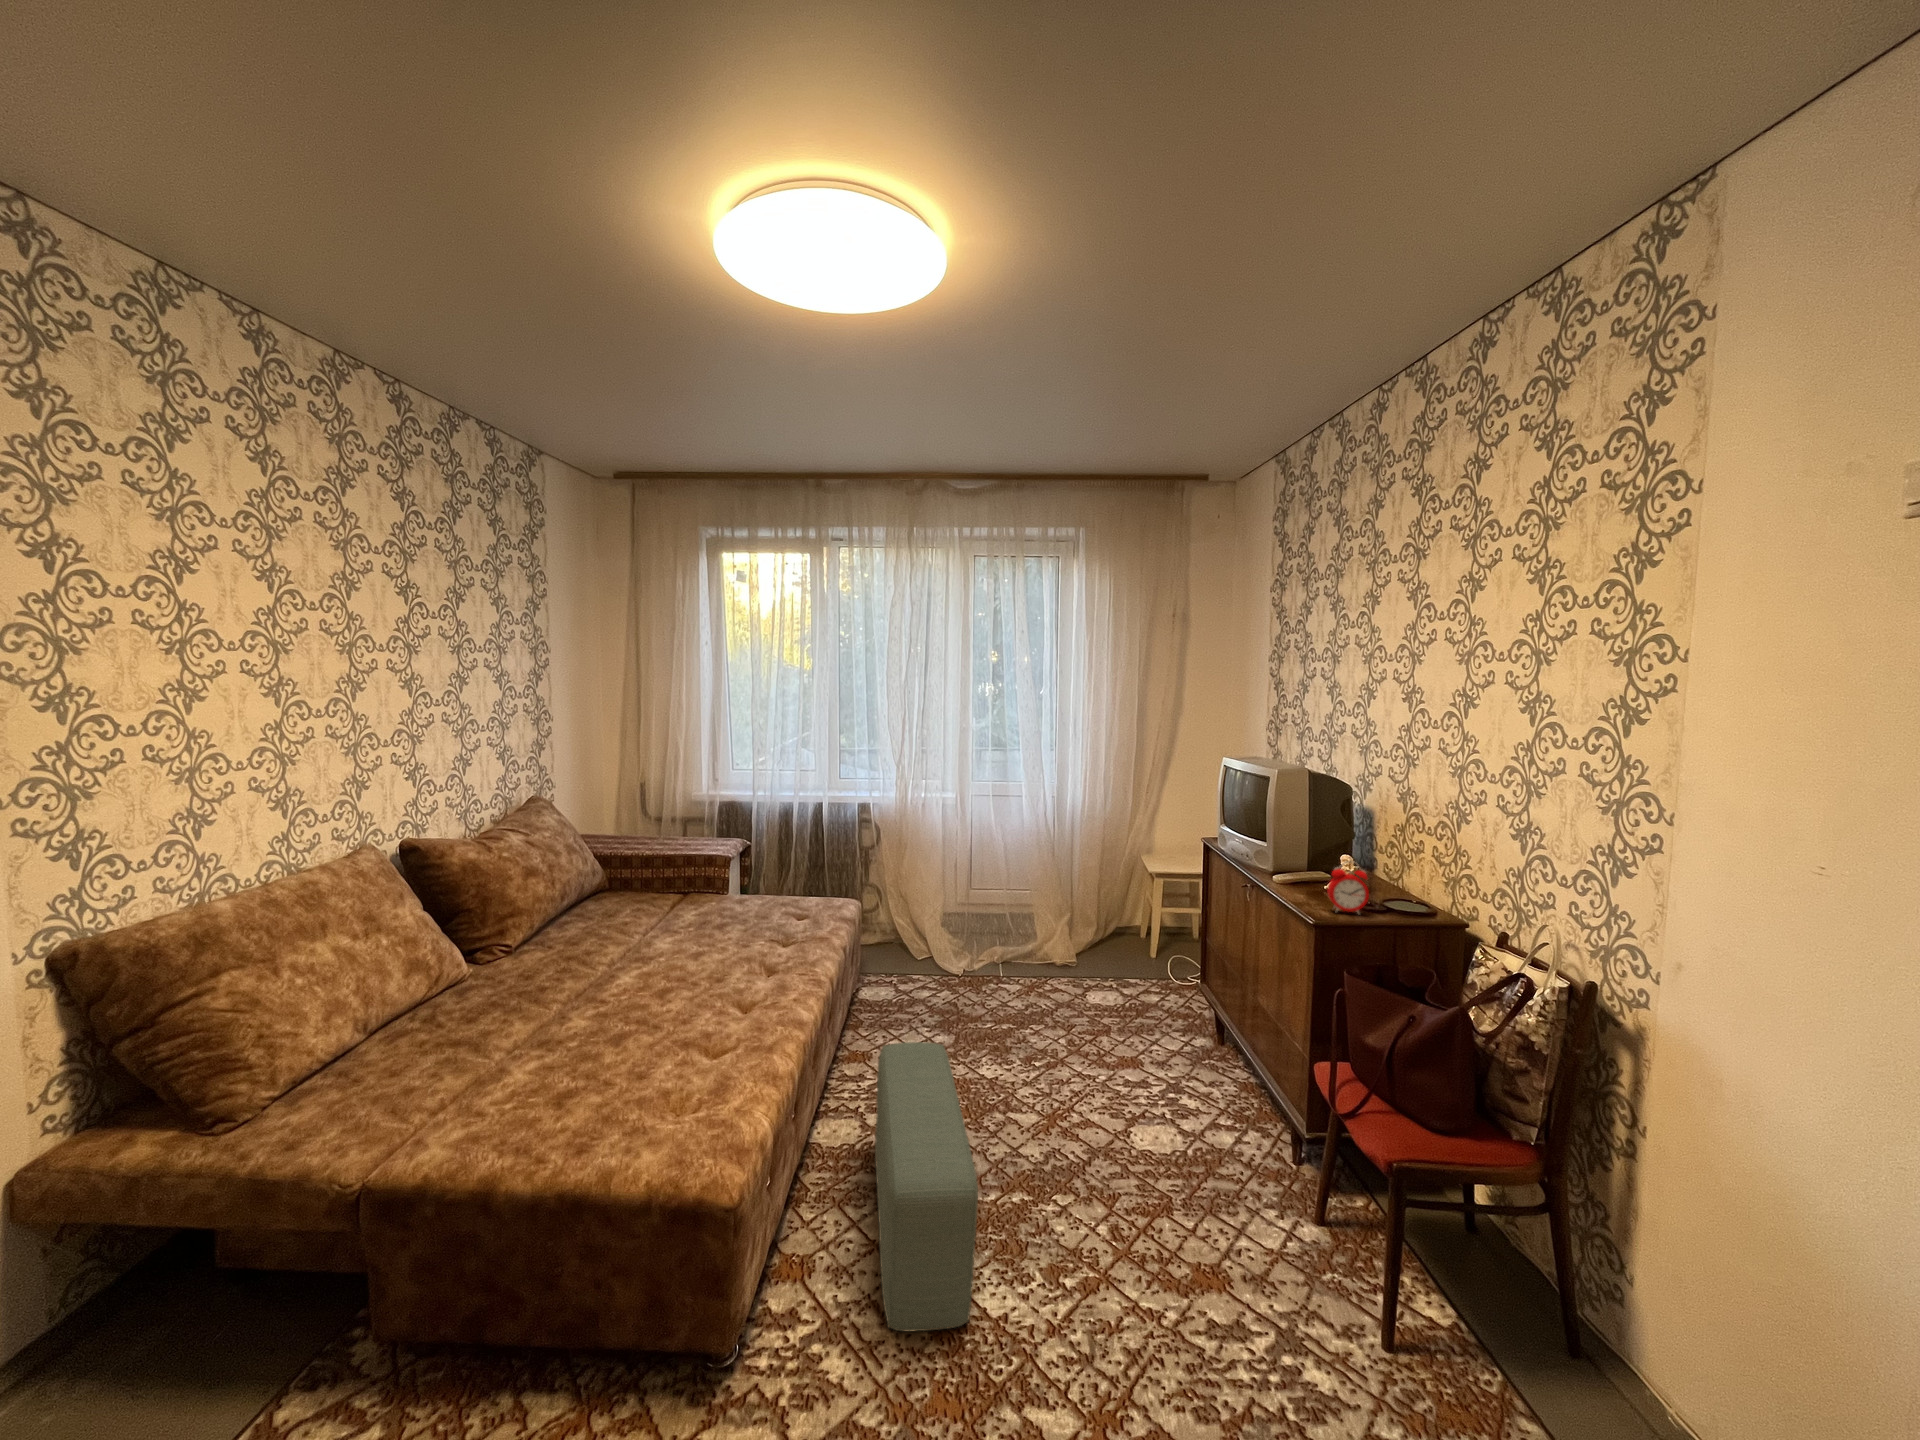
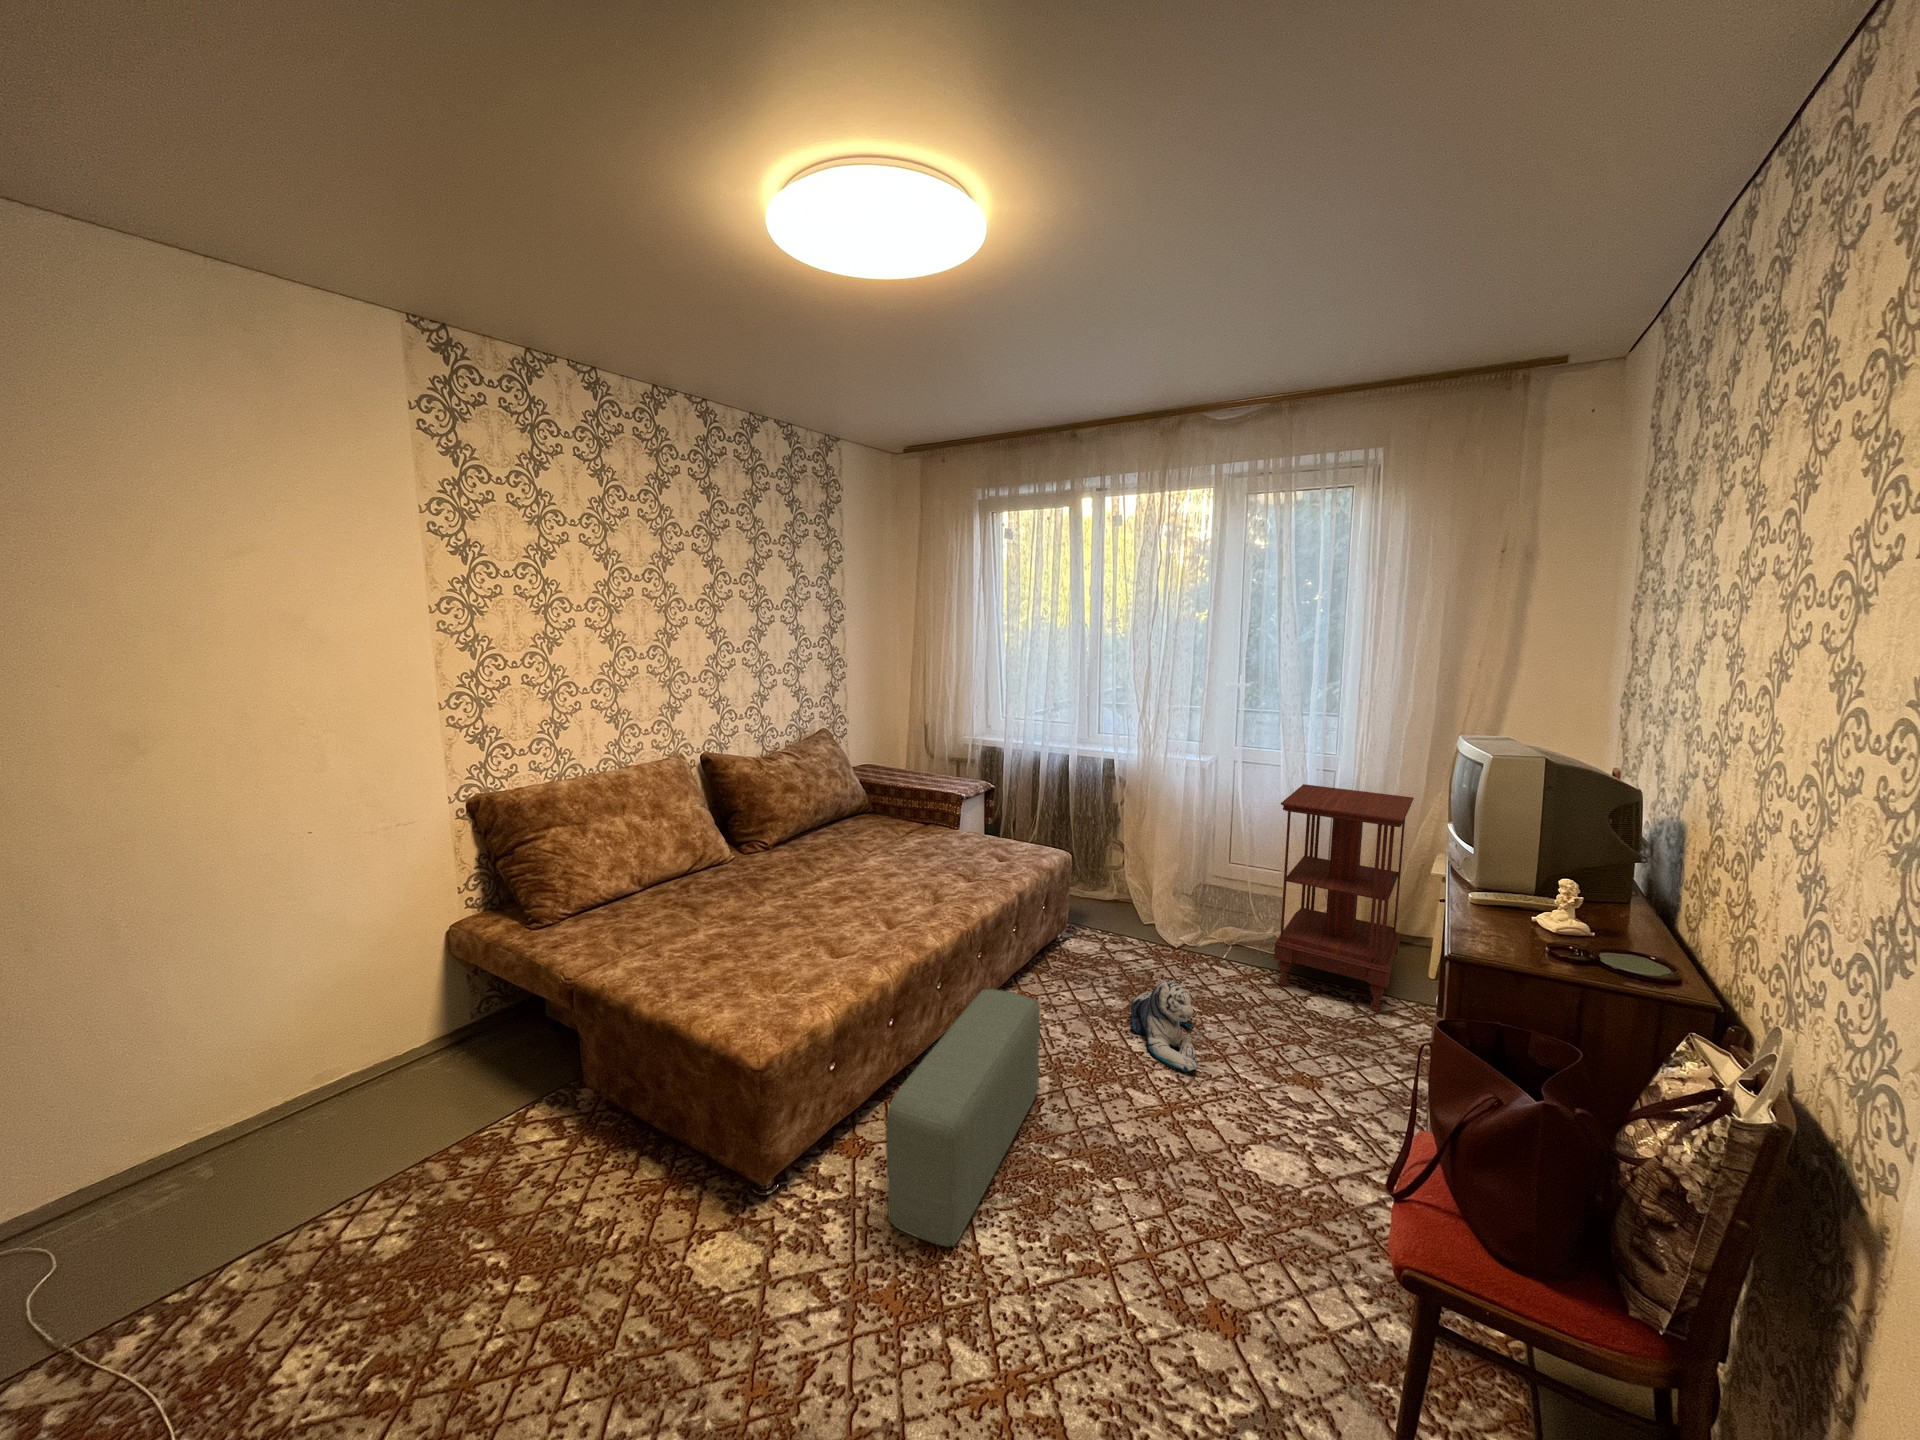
side table: none [1053,805,1161,995] -> present [1274,784,1414,1012]
alarm clock: present [1327,862,1369,913] -> none [1499,880,1563,956]
plush toy: none [967,1001,1054,1084] -> present [1131,982,1197,1072]

